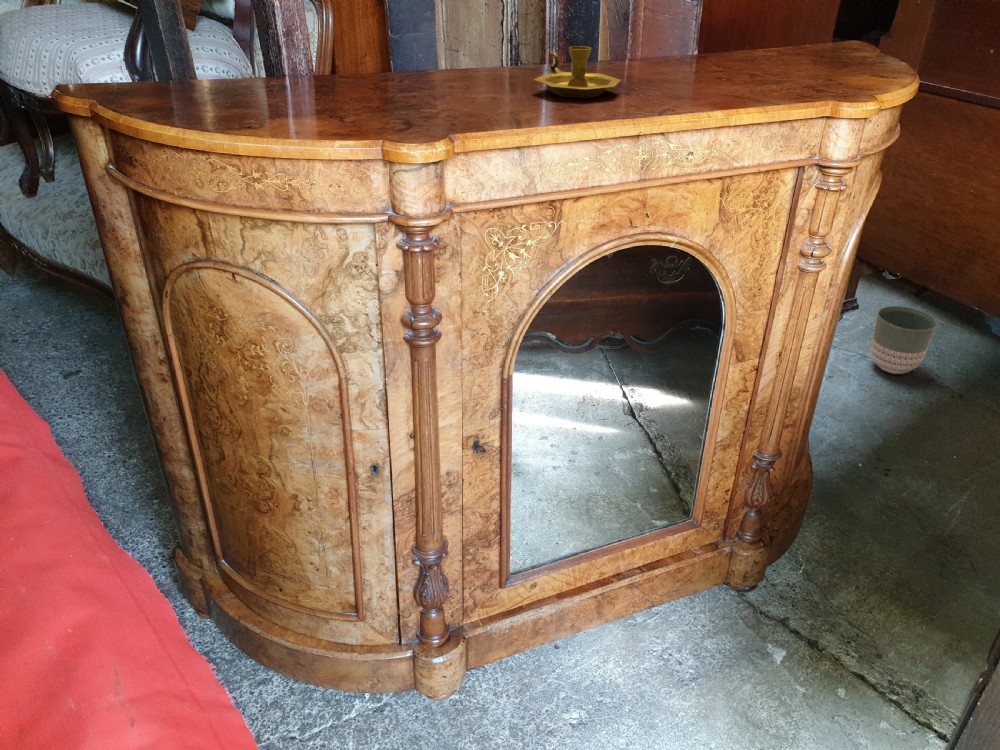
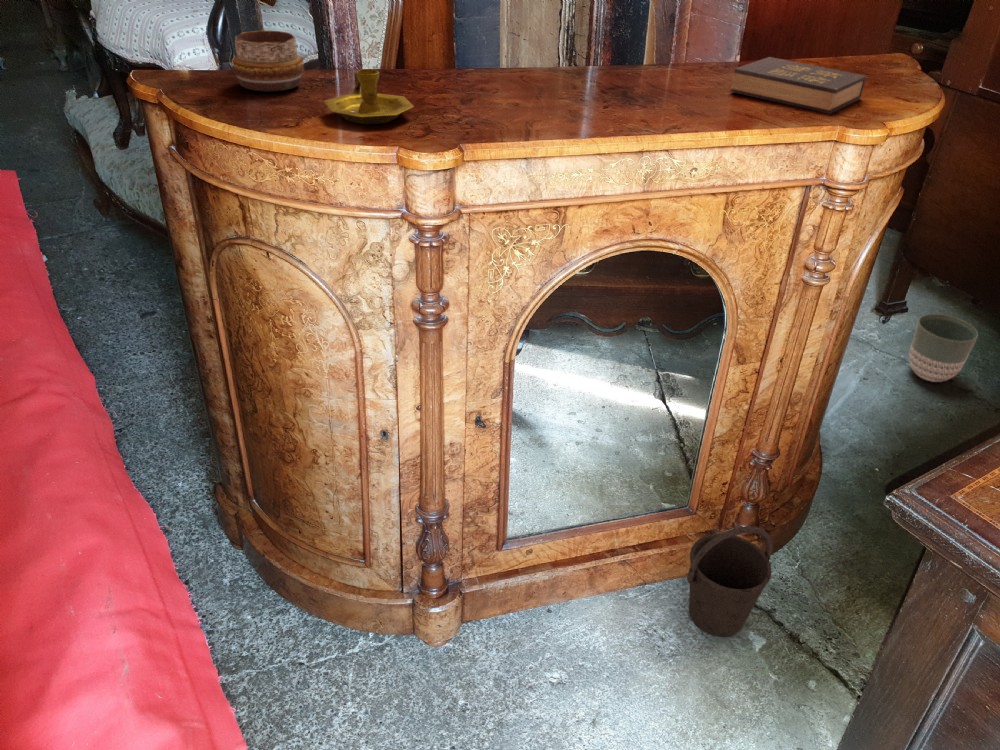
decorative bowl: none [175,34,257,98] -> present [232,31,304,92]
hardback book: none [708,43,844,92] -> present [731,57,866,114]
candlestick: present [533,46,621,98] -> present [324,69,414,124]
bucket: none [701,533,789,654] -> present [687,526,772,636]

